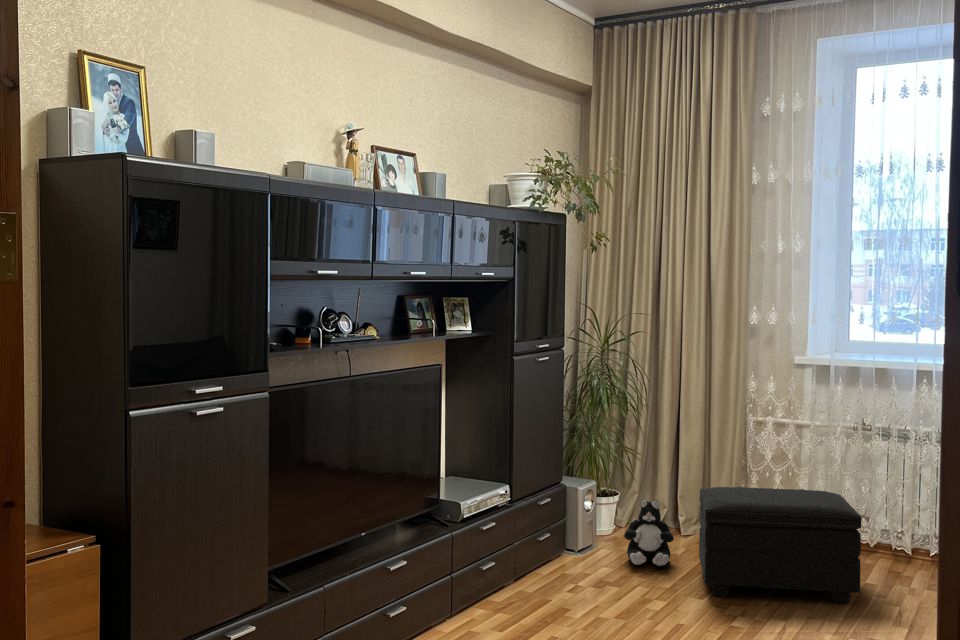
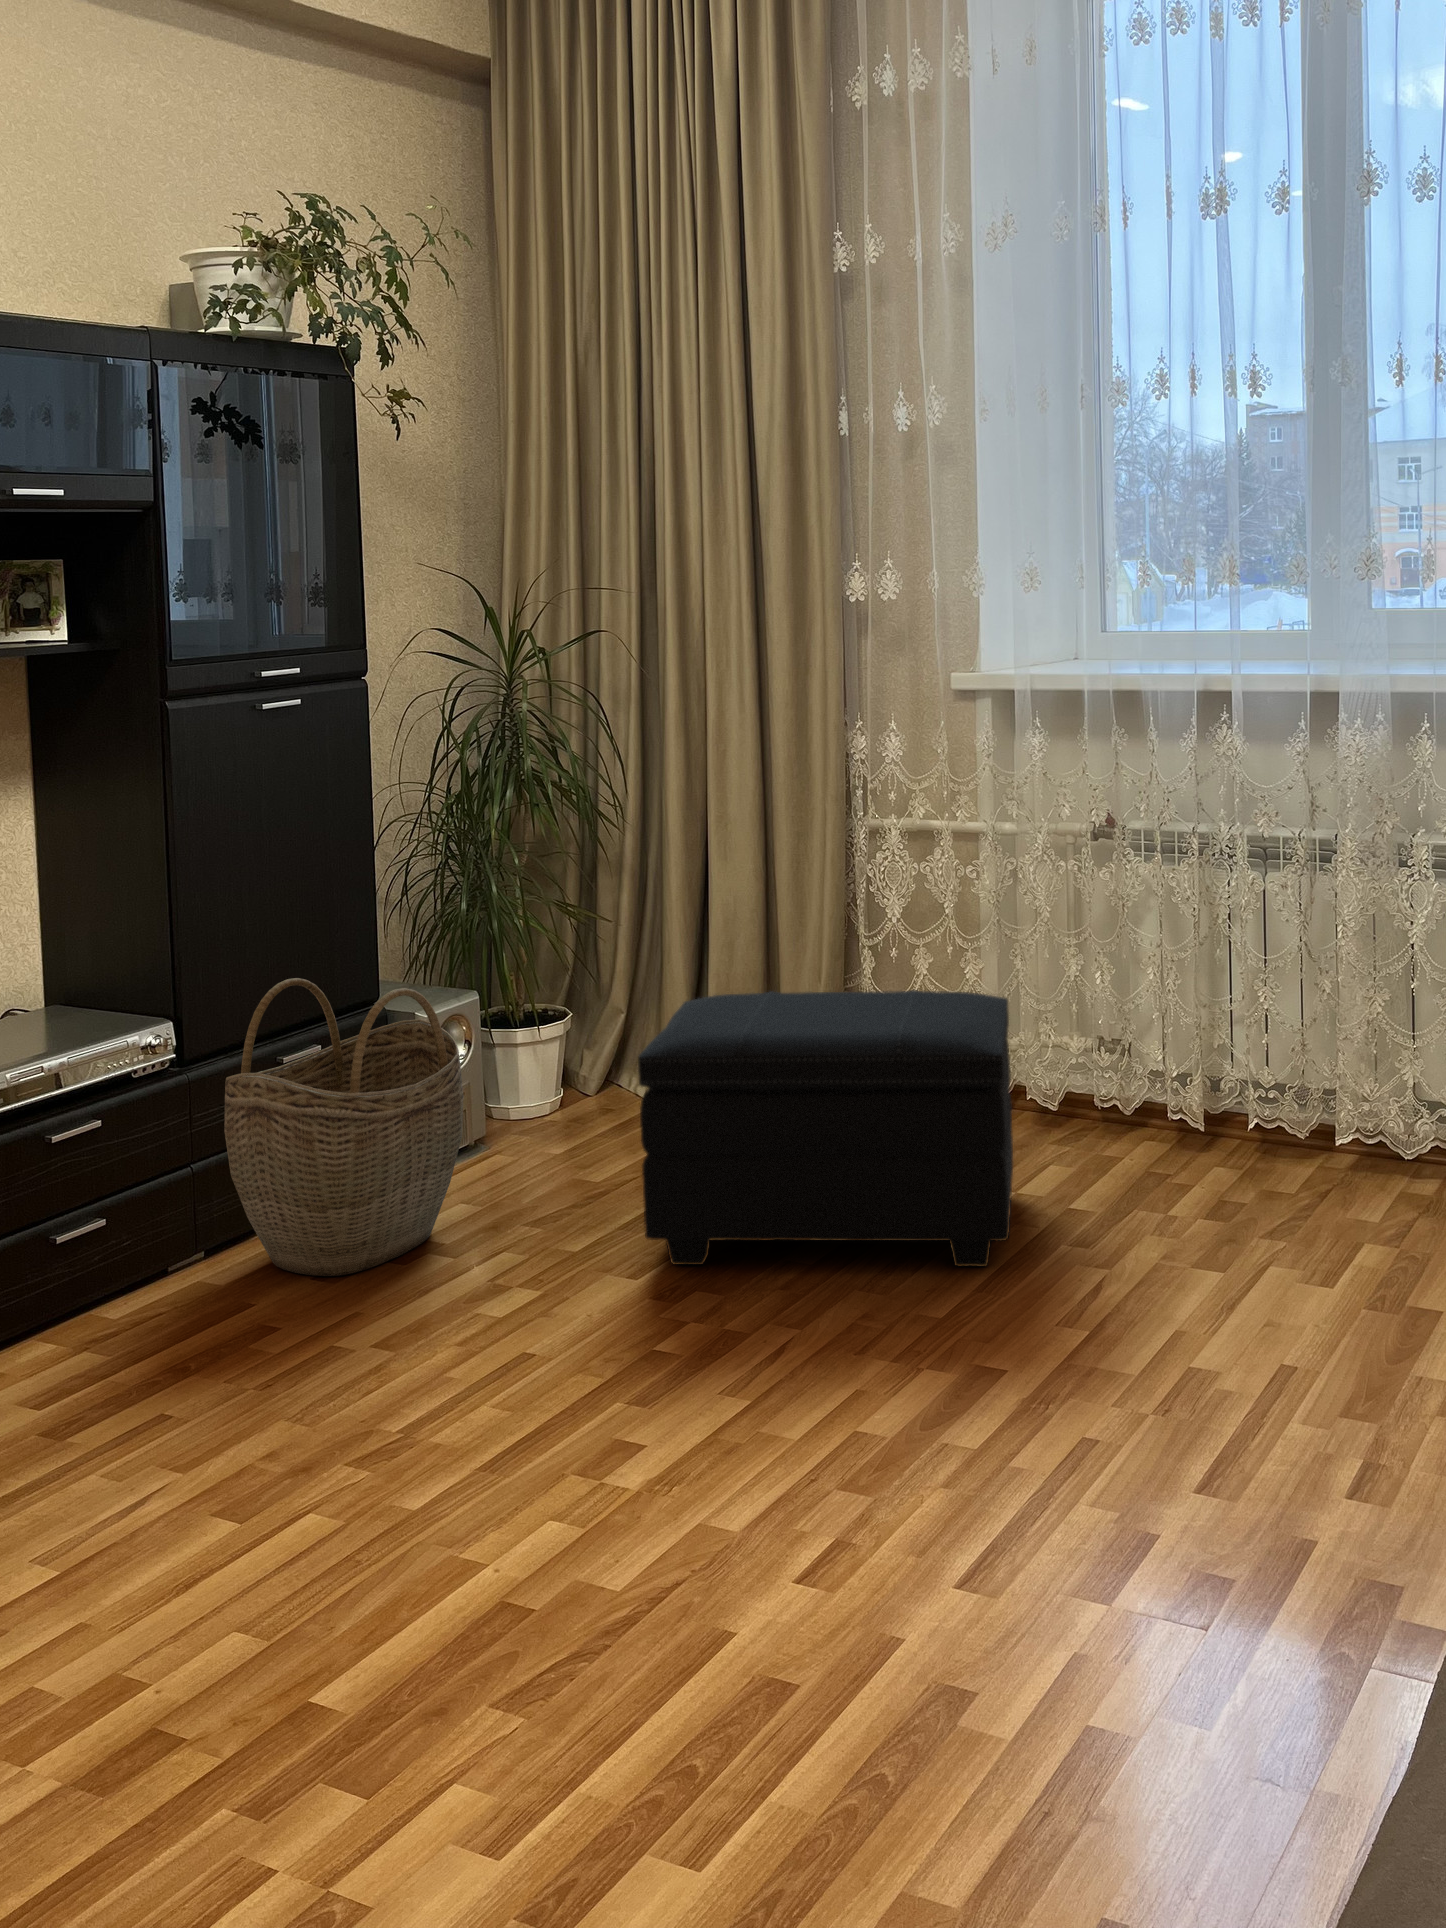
woven basket: none [529,471,617,592] -> present [225,978,464,1276]
plush toy: present [624,499,674,566] -> none [521,1031,641,1193]

